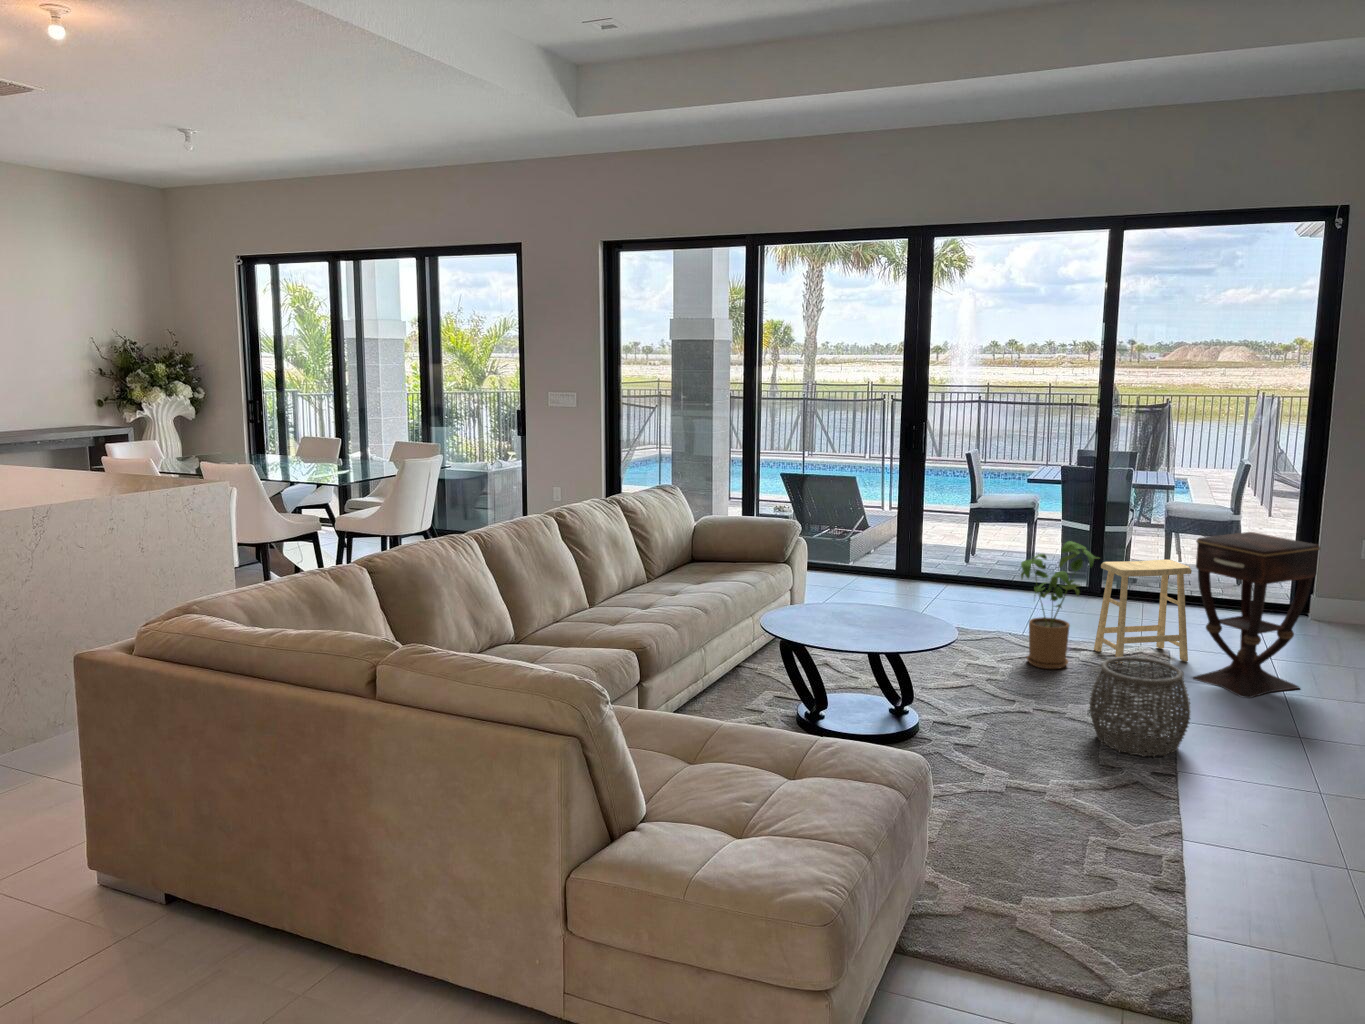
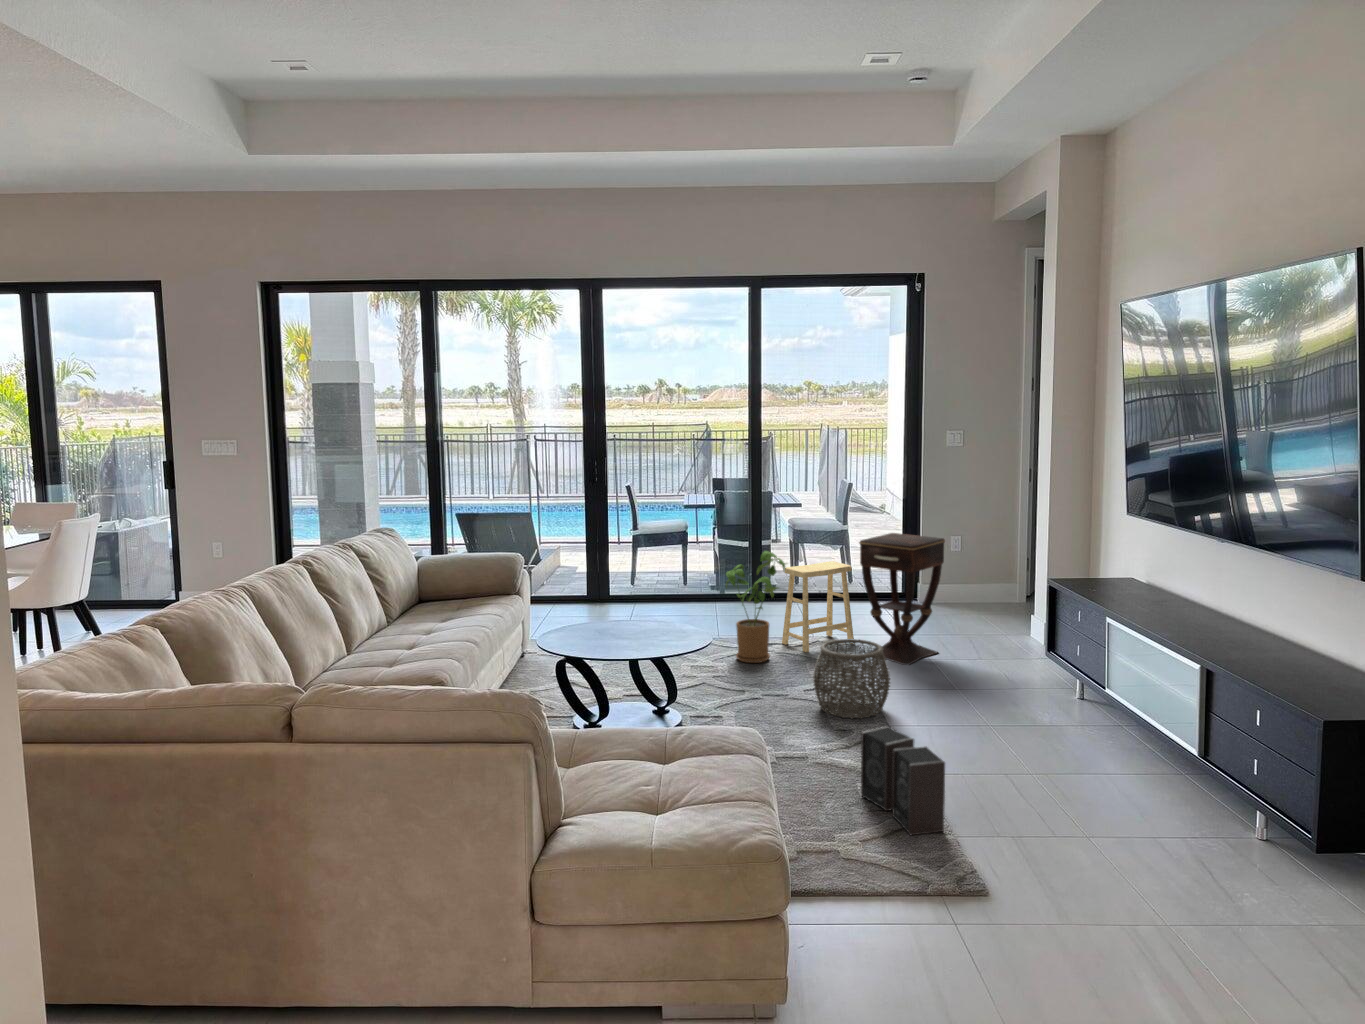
speaker: none [1087,776,1181,924] -> present [861,726,945,835]

